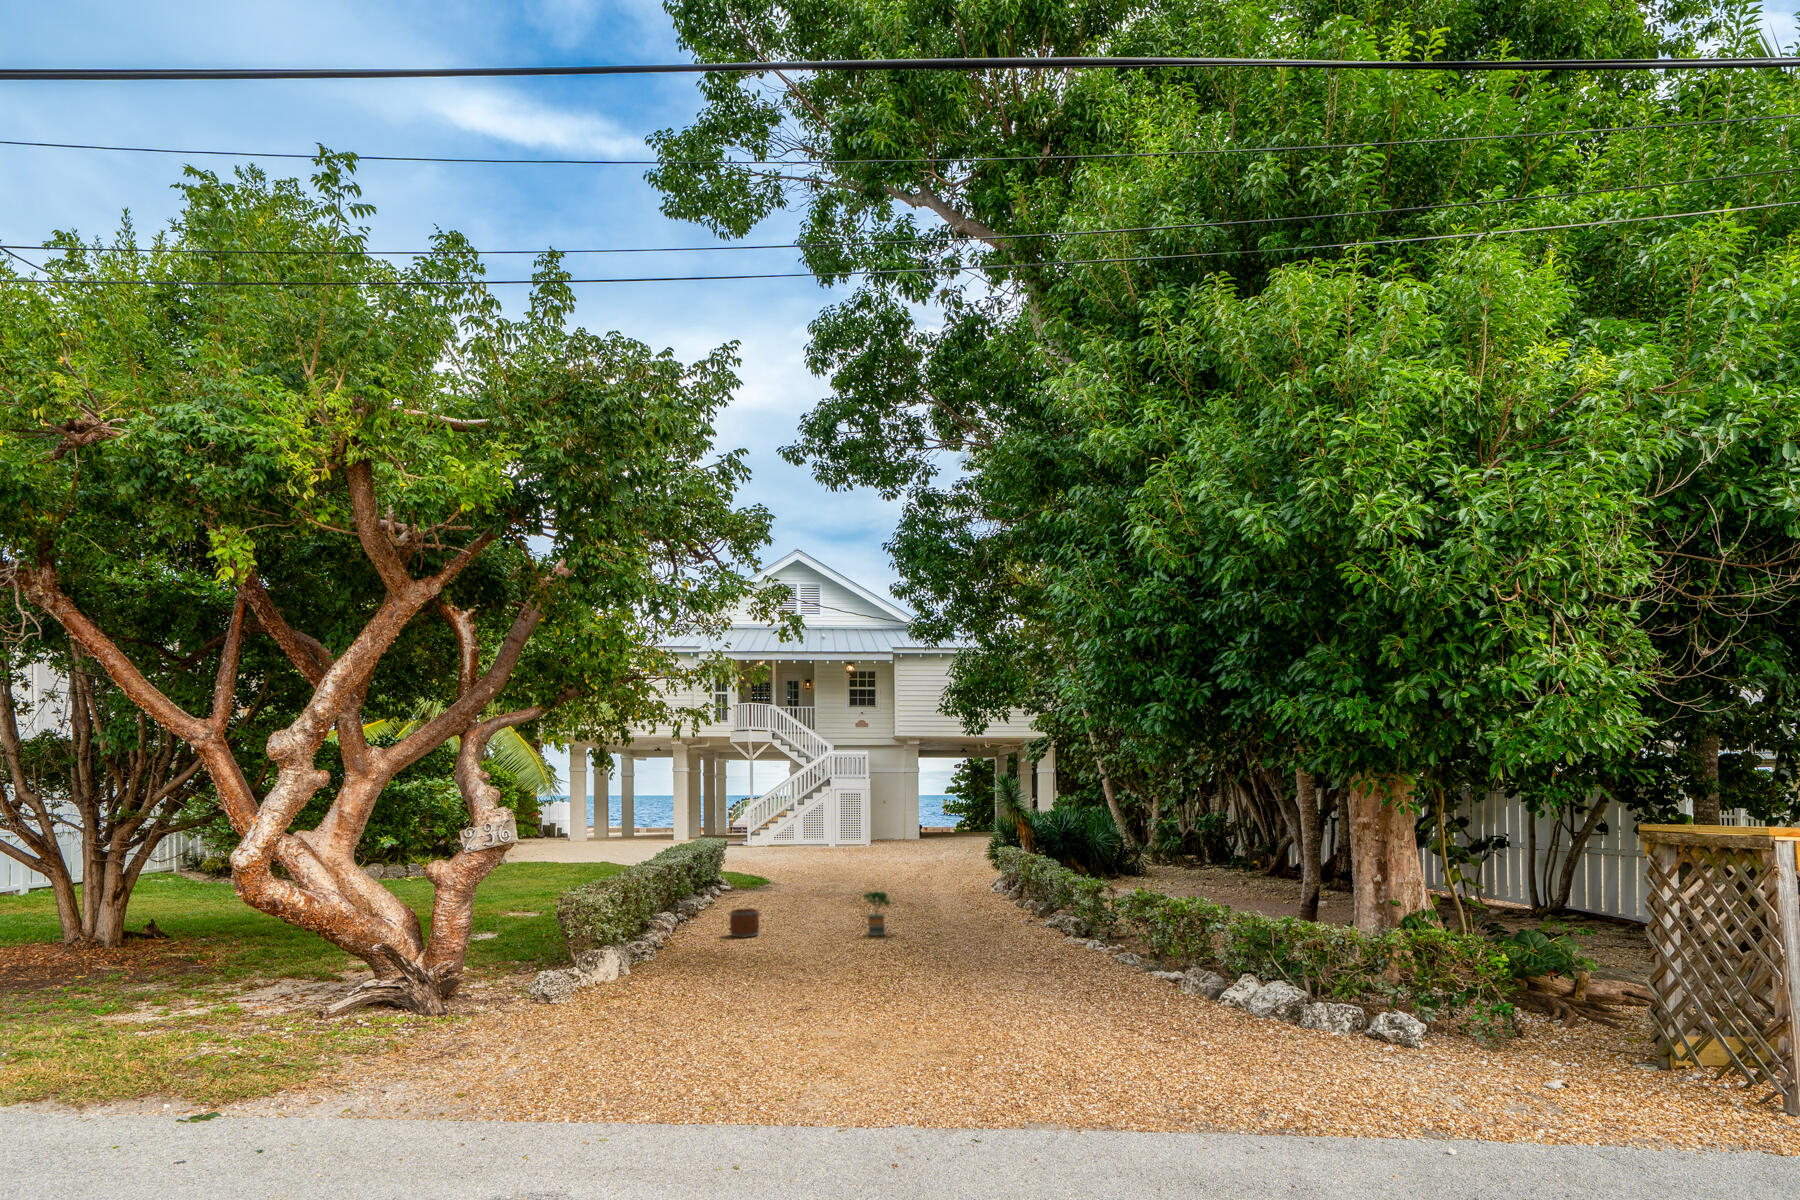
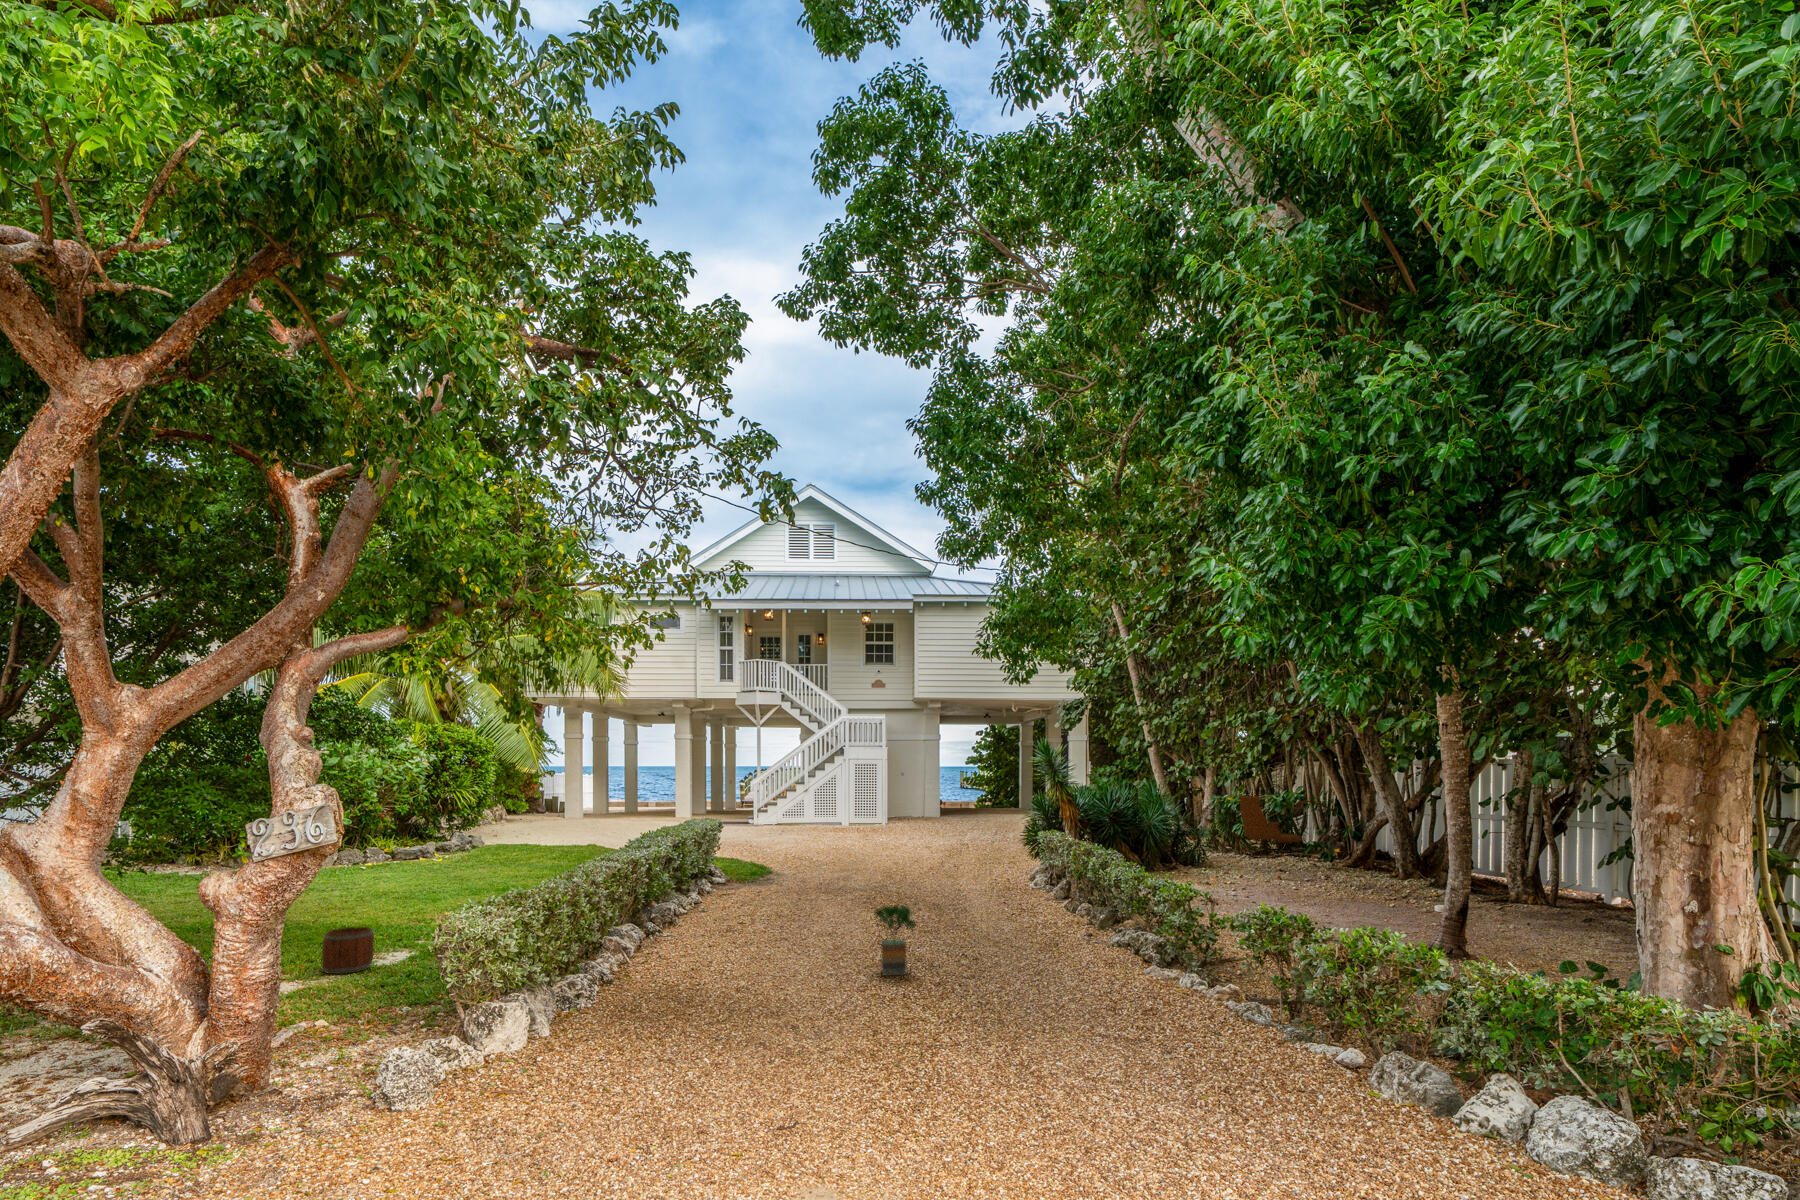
lounge chair: none [1162,819,1216,869] -> present [1238,795,1302,853]
bucket: present [730,908,759,938] -> present [321,927,374,974]

